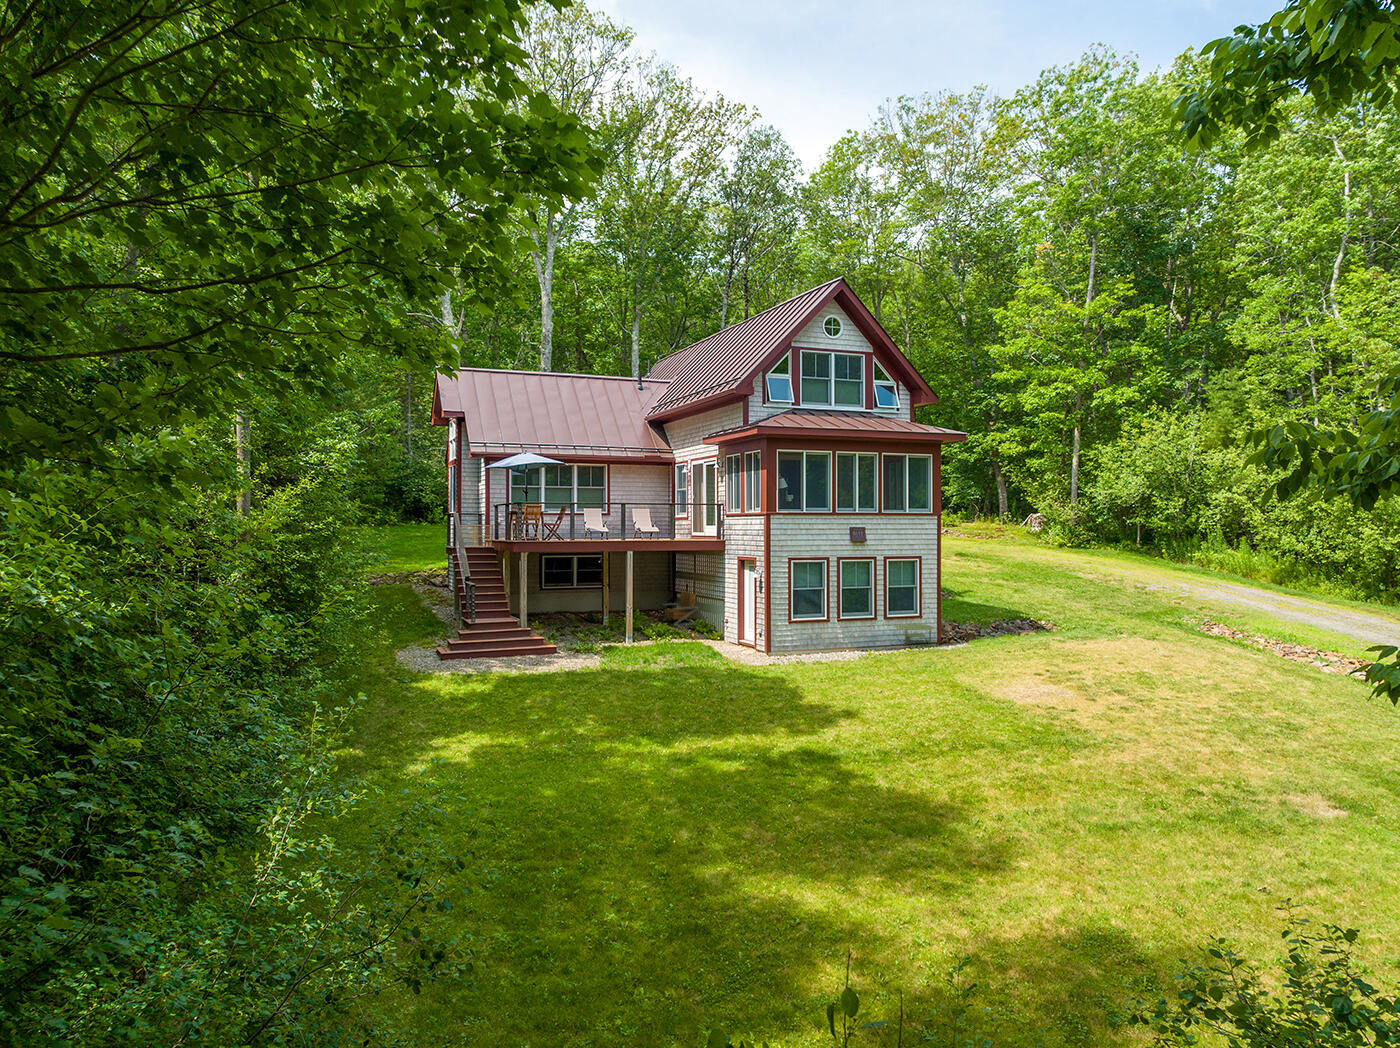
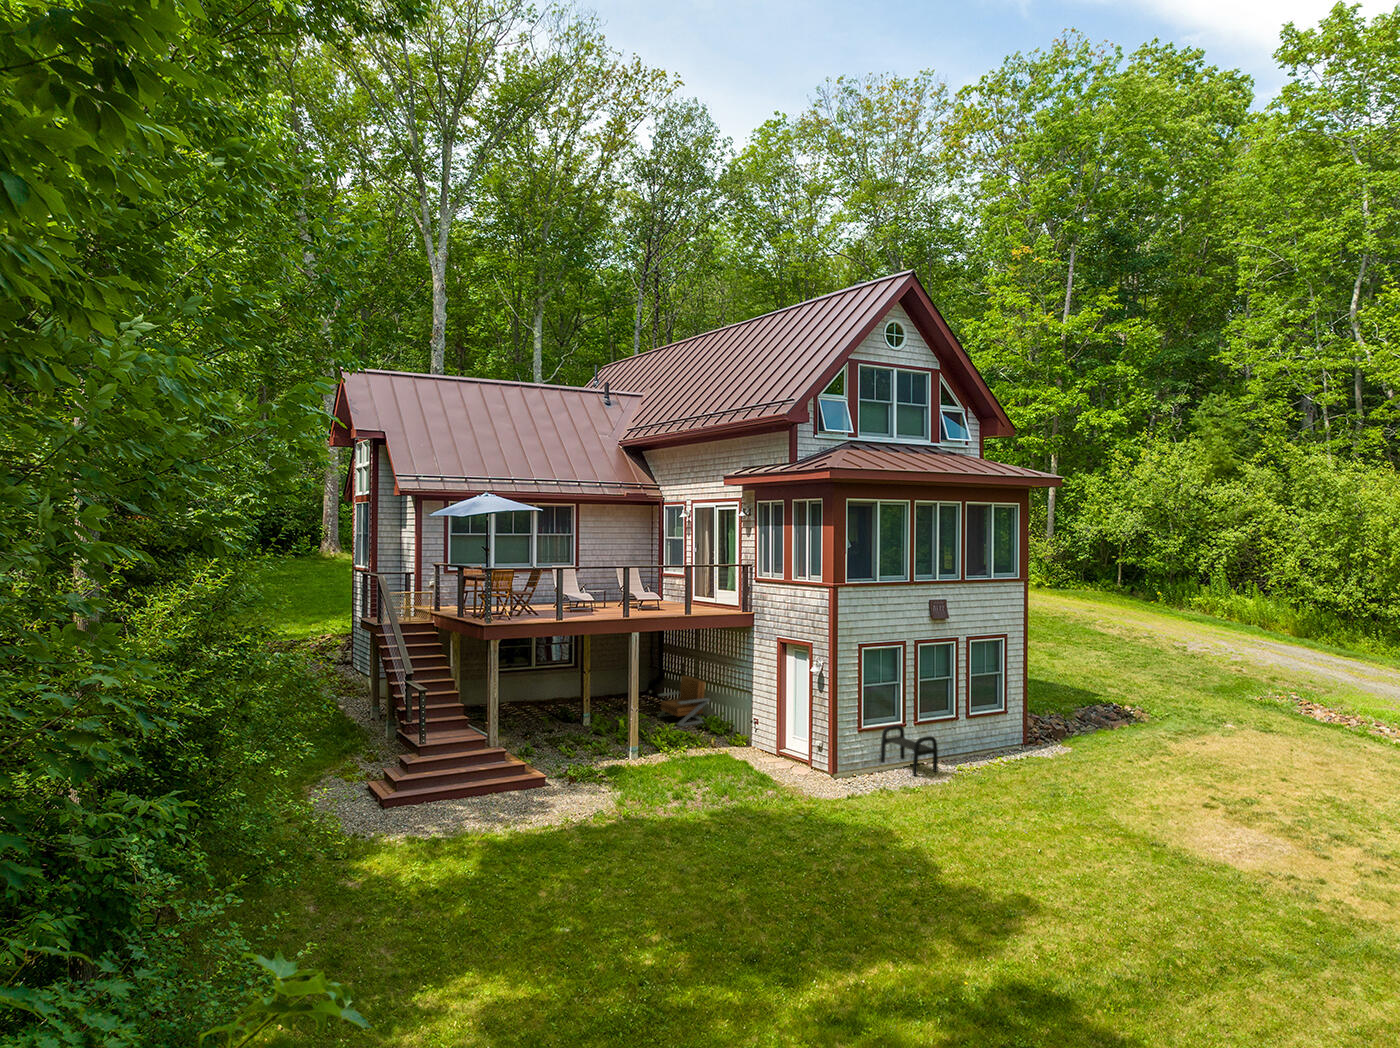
bench: none [808,620,847,654] -> present [880,725,938,776]
round table: present [893,624,934,645] -> none [979,722,1034,756]

